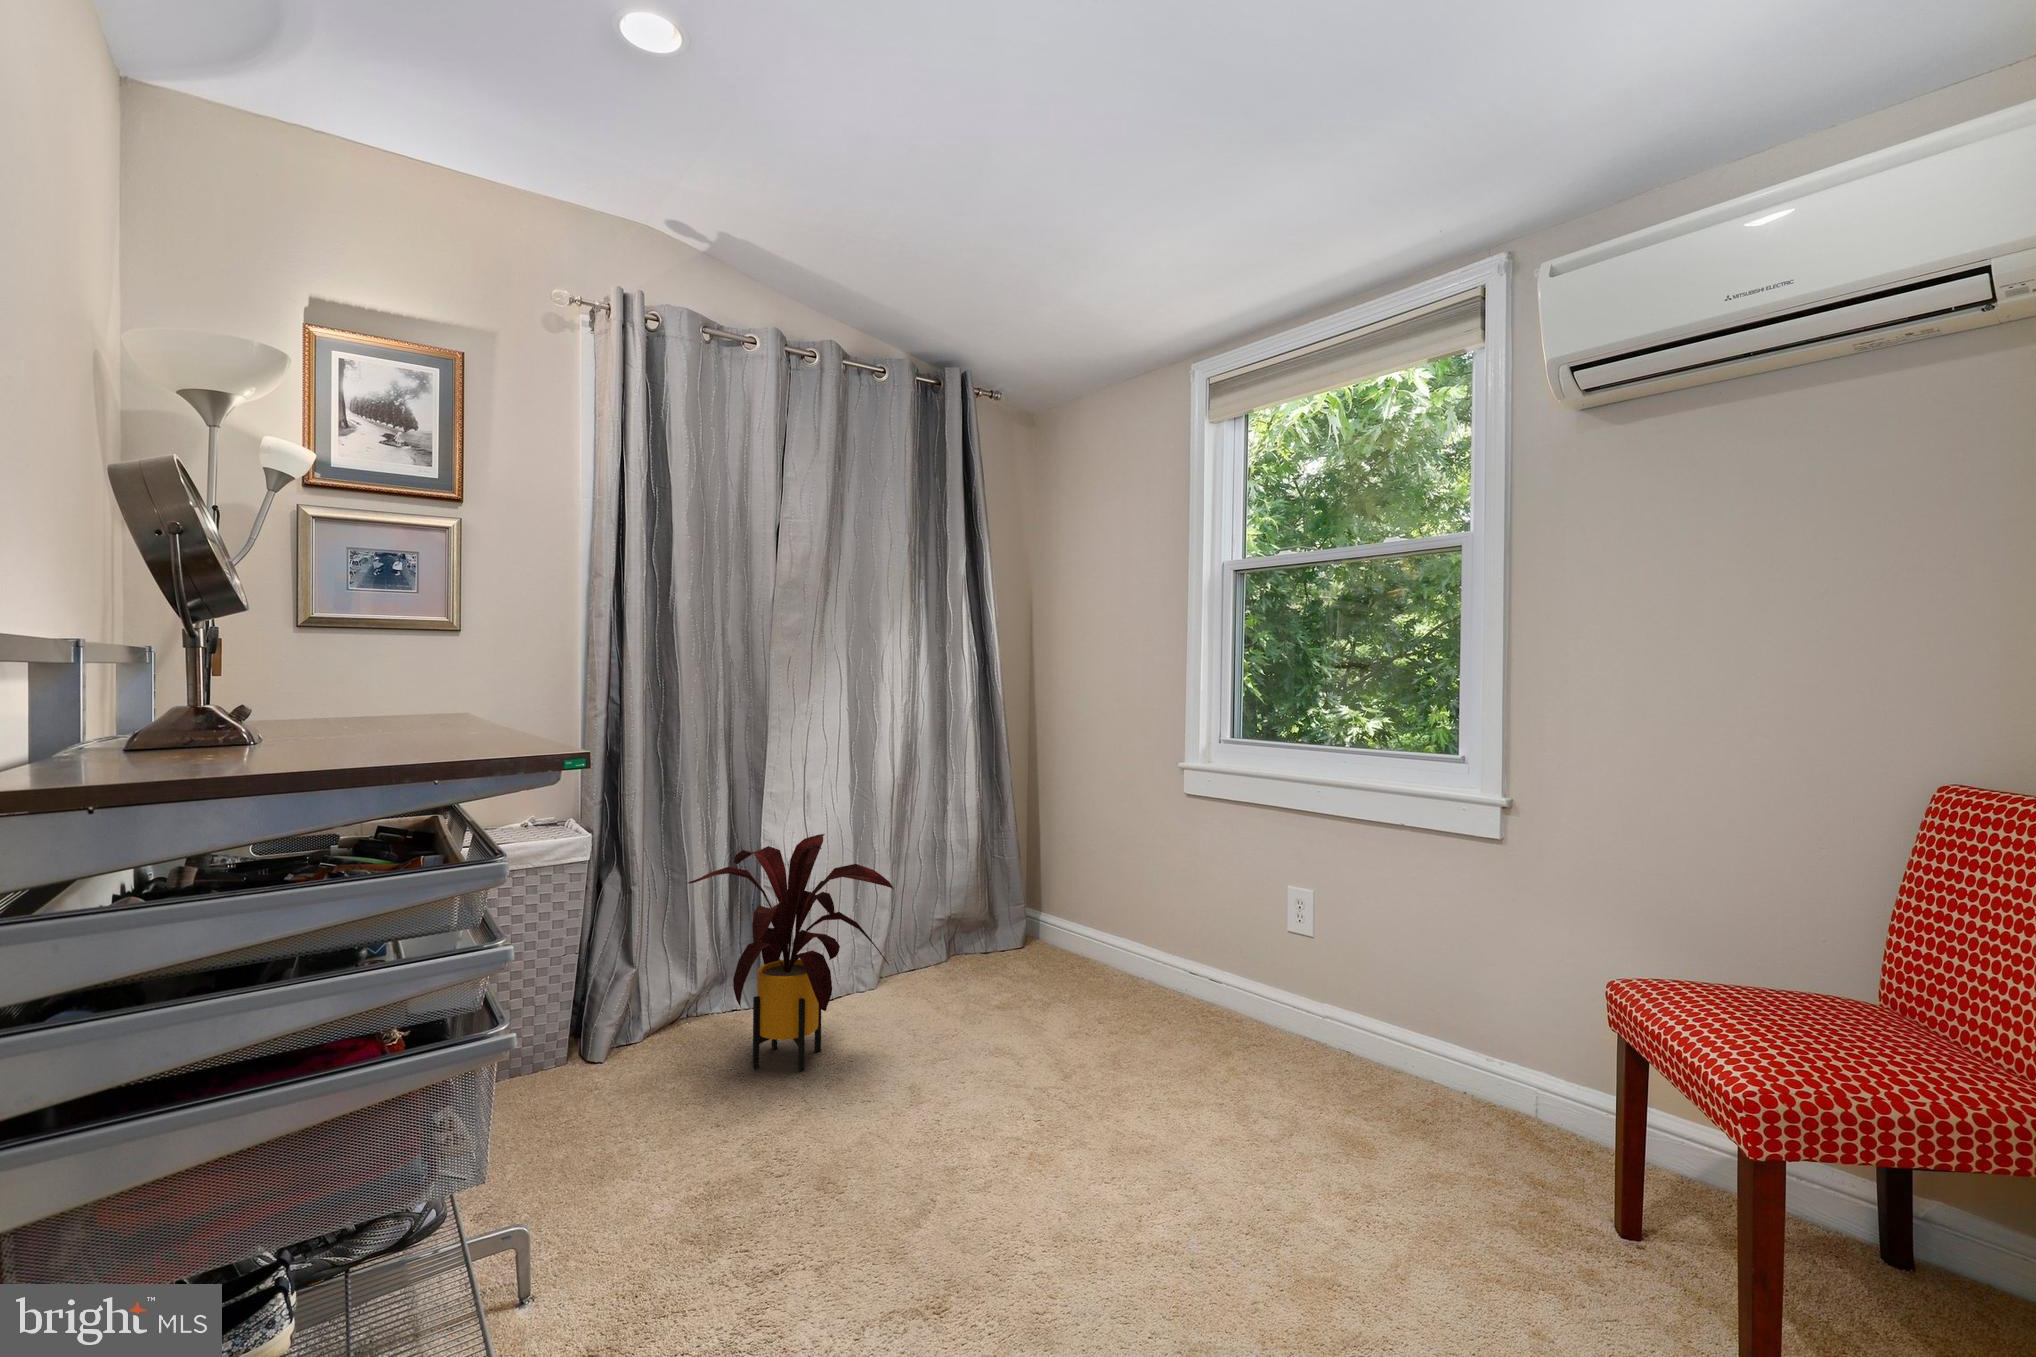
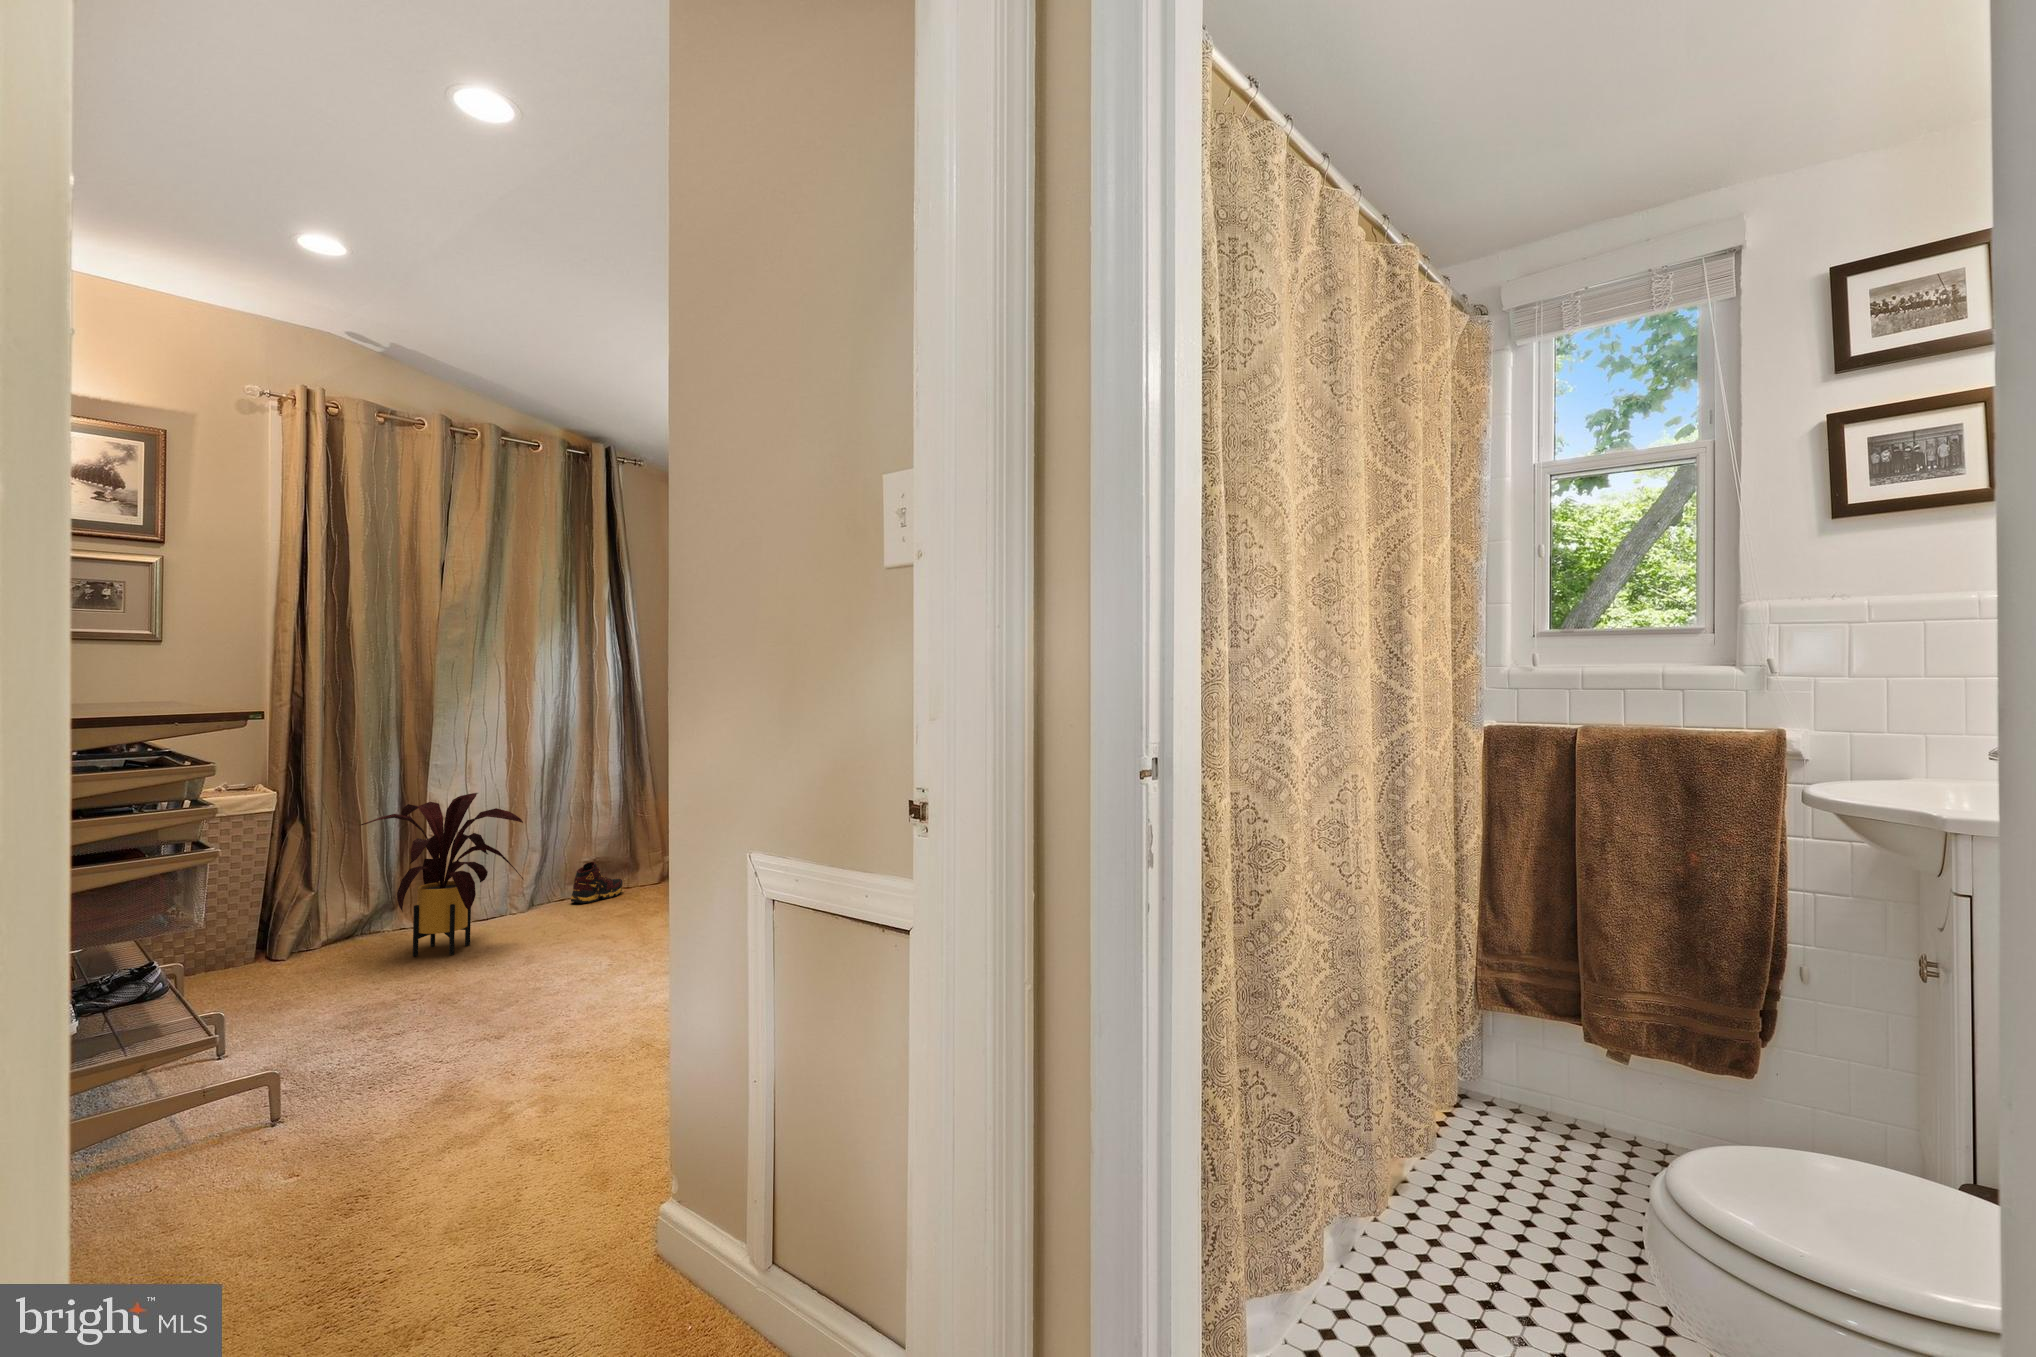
shoe: none [926,920,983,977] -> present [571,862,623,903]

